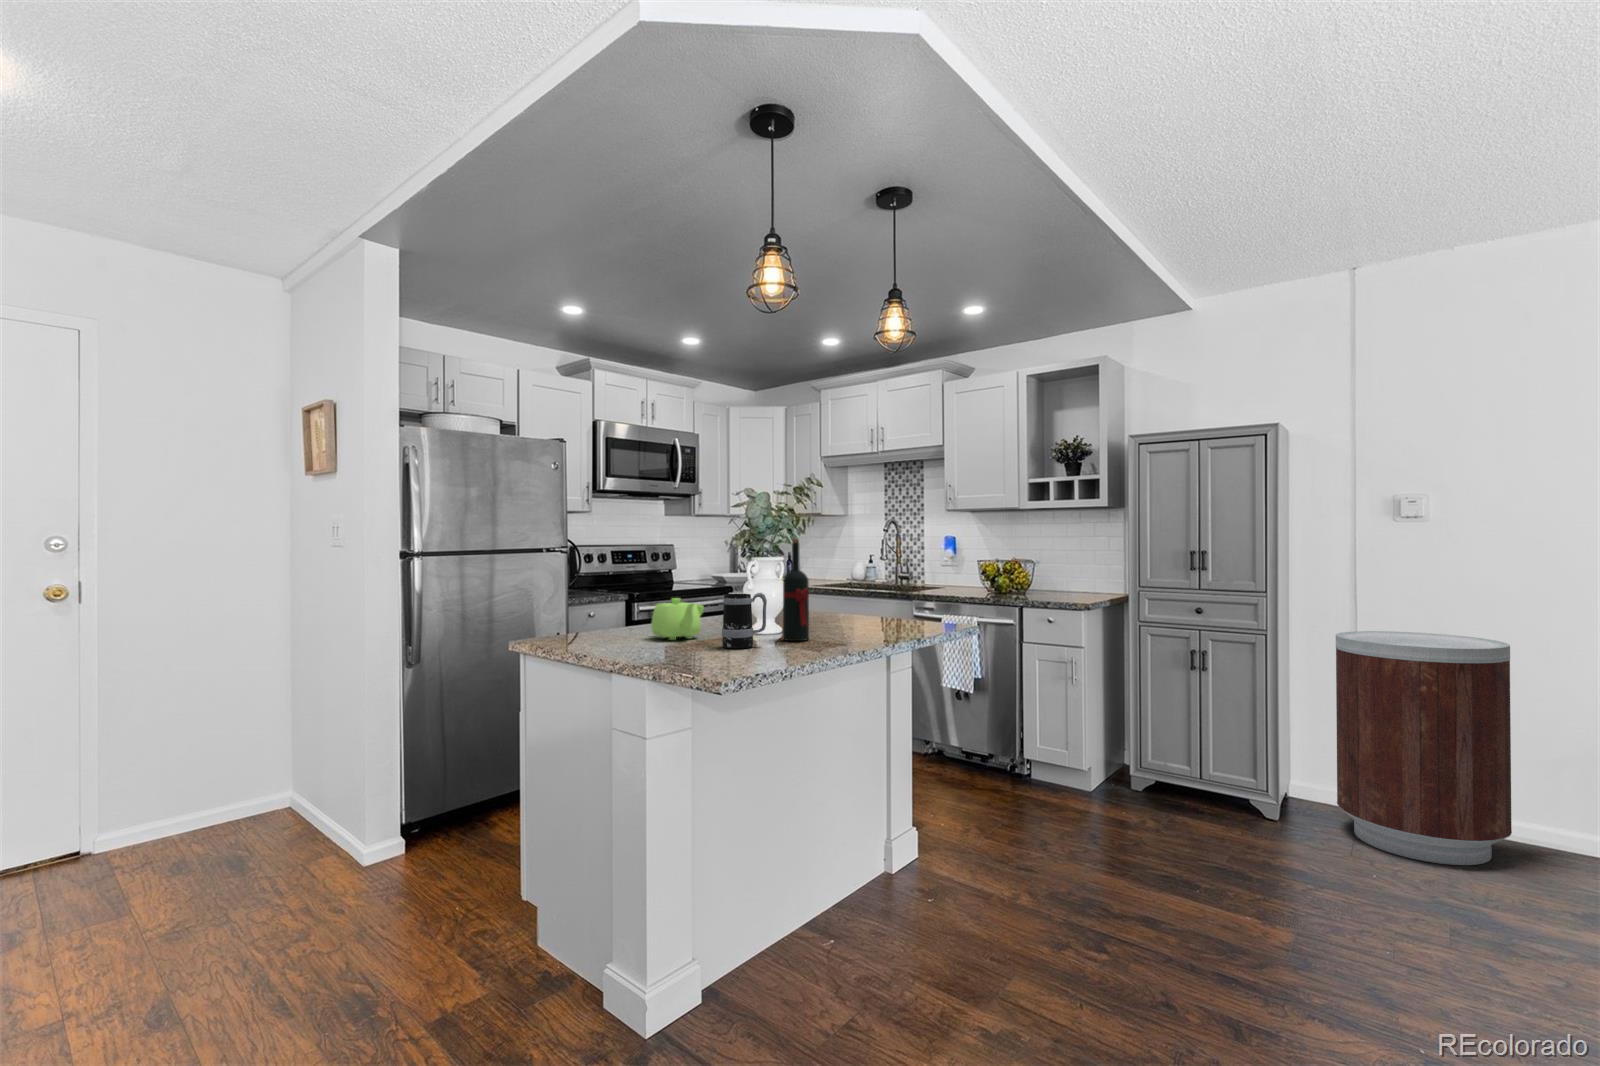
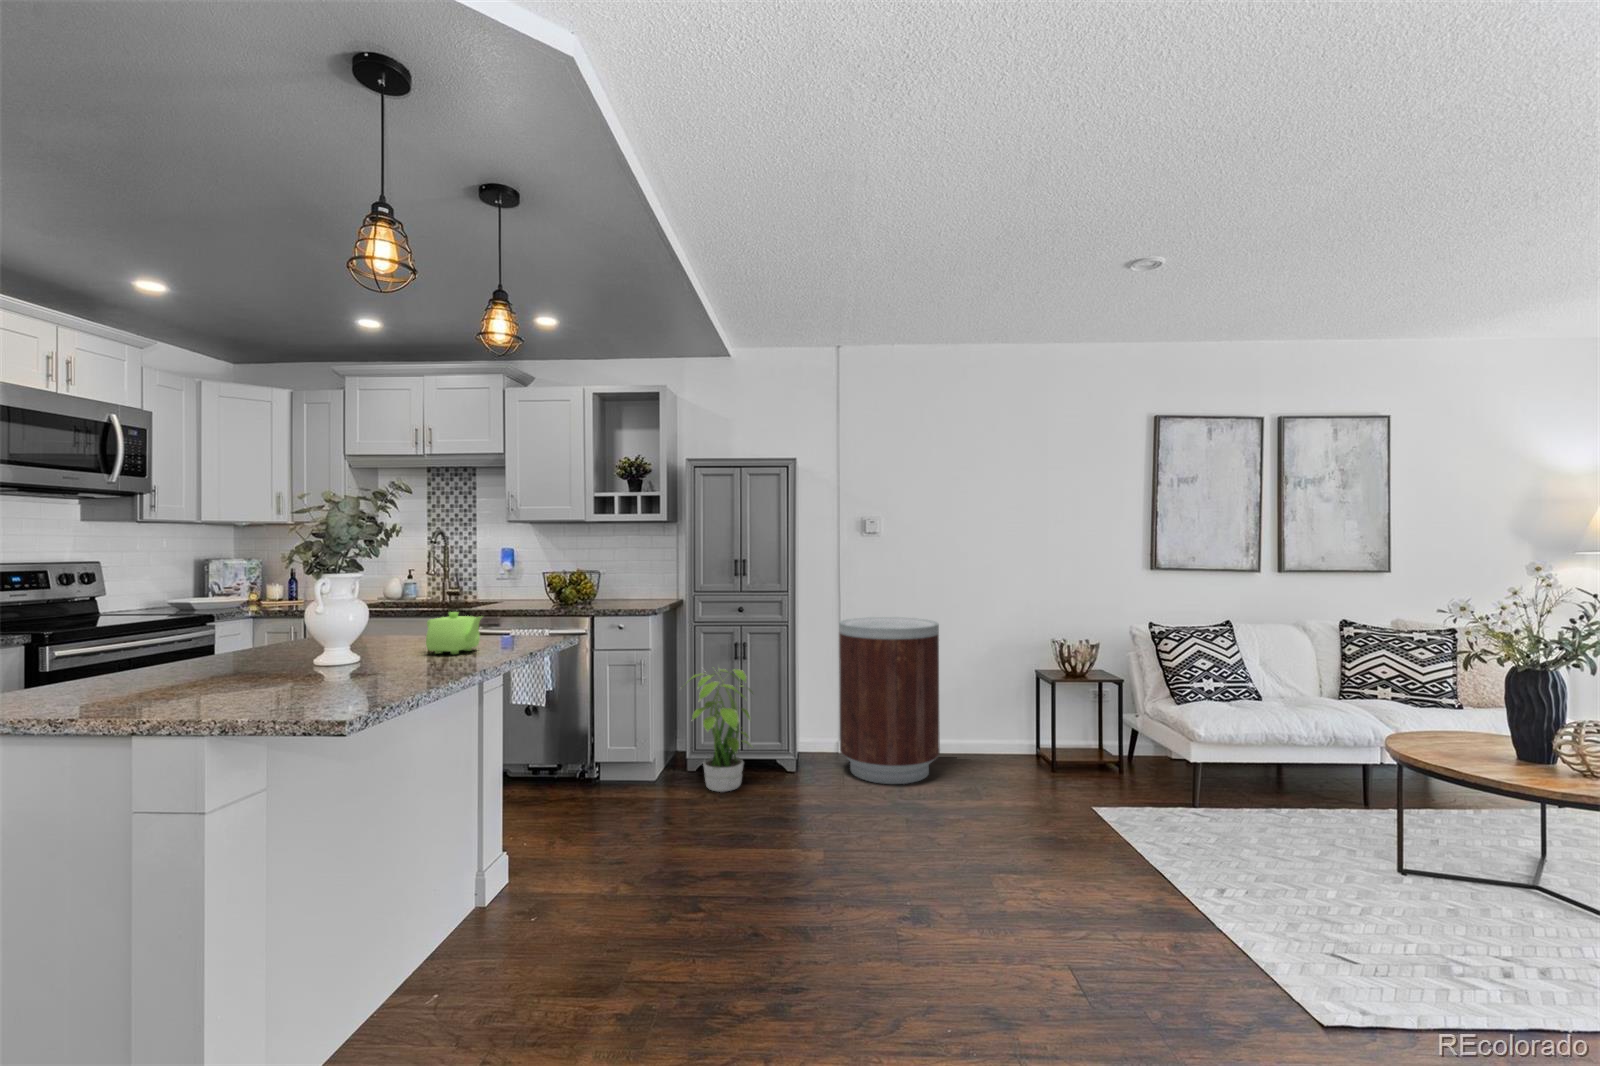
wine bottle: present [783,539,809,641] -> none [374,558,414,687]
mug: present [722,593,767,649] -> none [288,630,361,710]
teapot: present [651,598,704,640] -> present [426,612,482,654]
potted plant: none [1114,670,1211,817] -> present [691,669,753,792]

